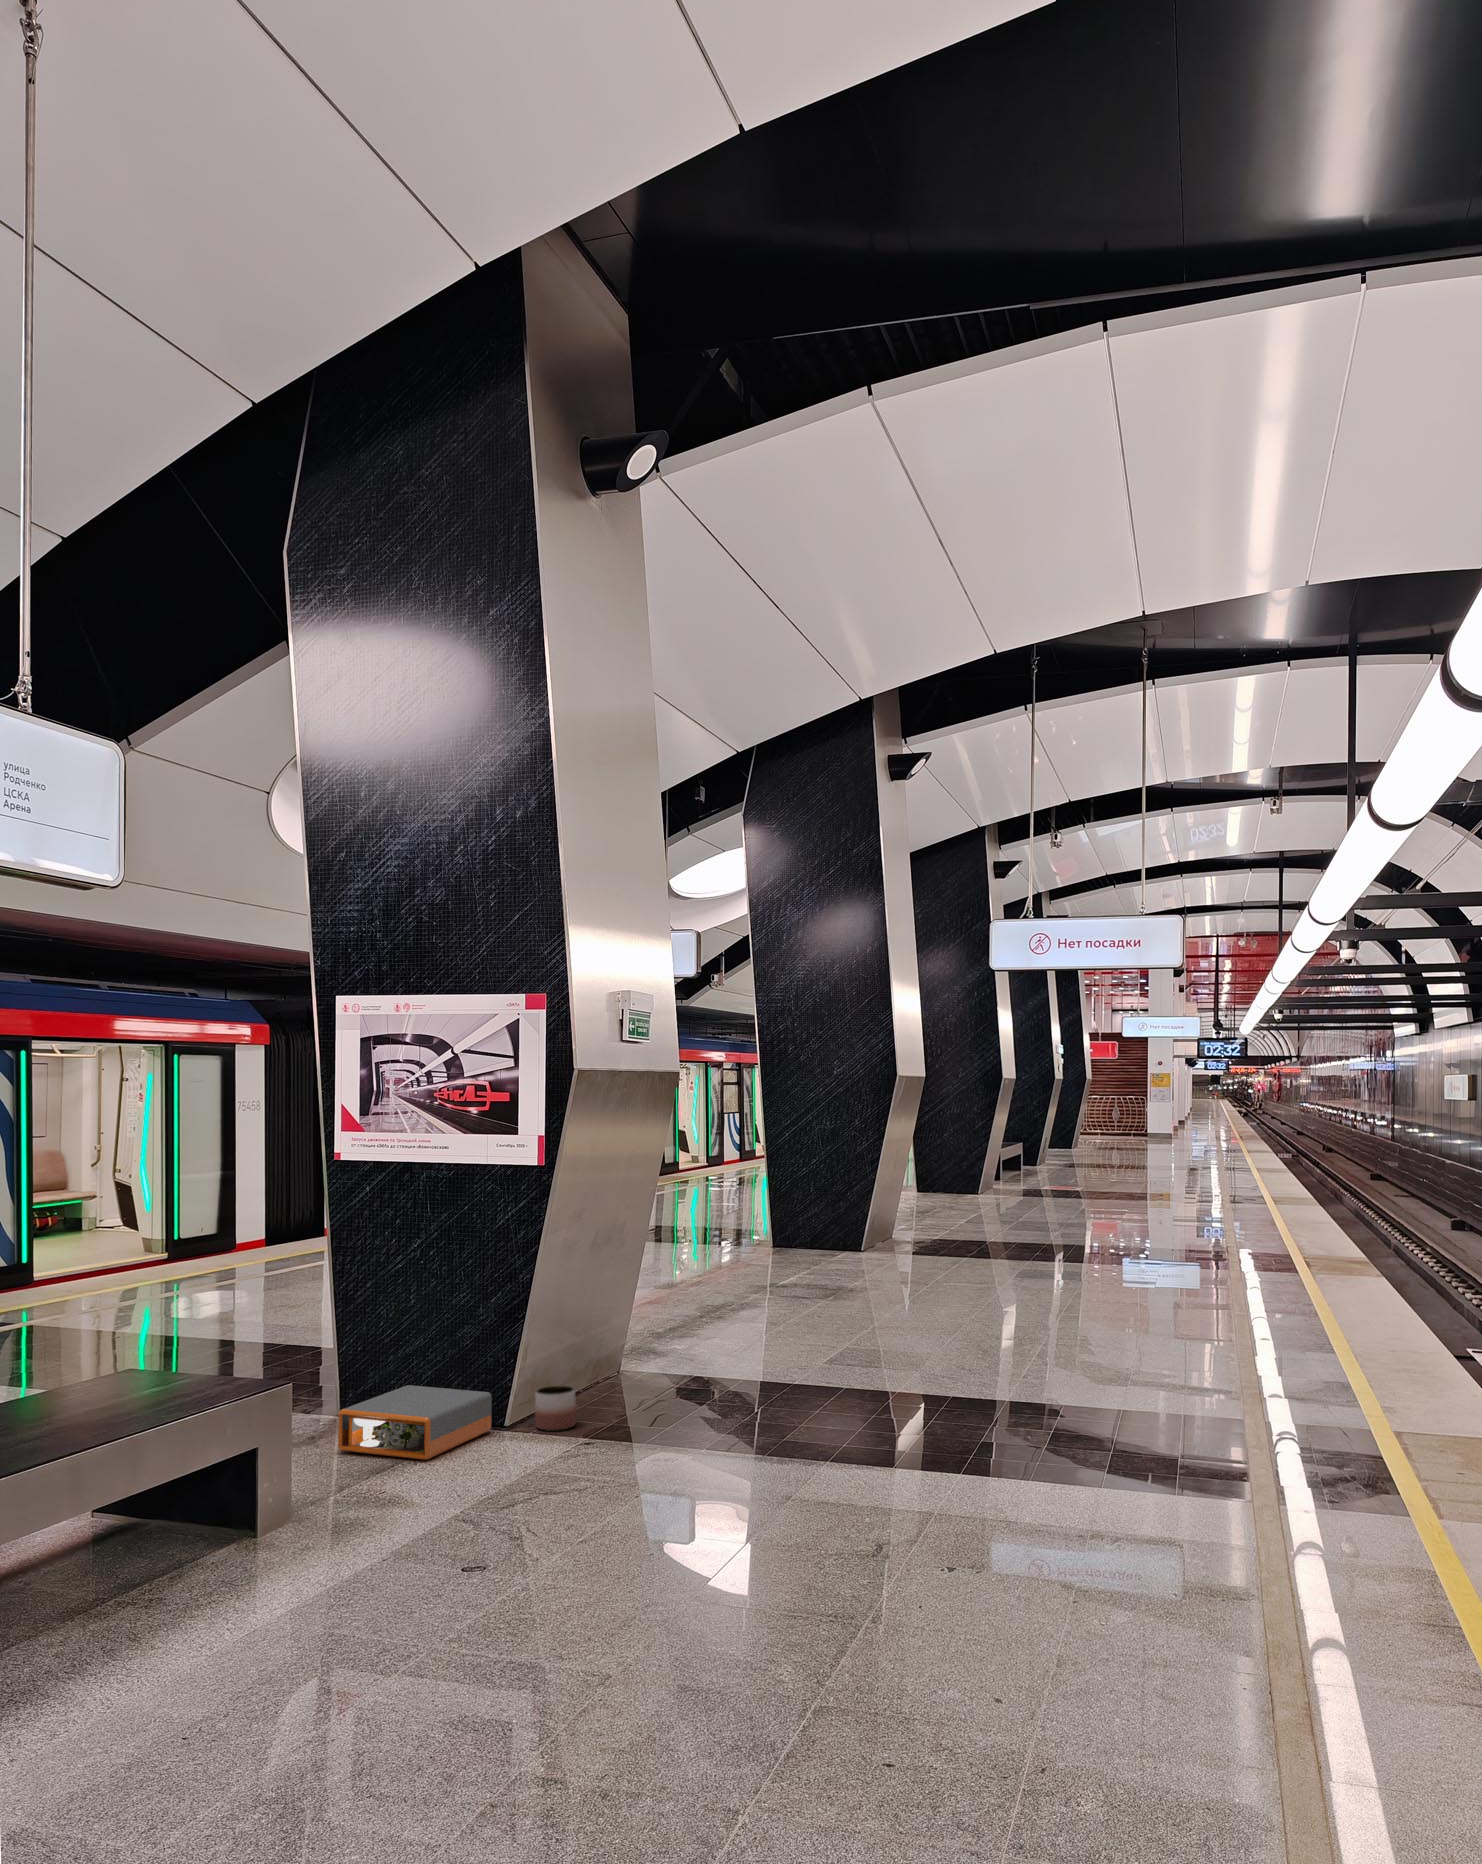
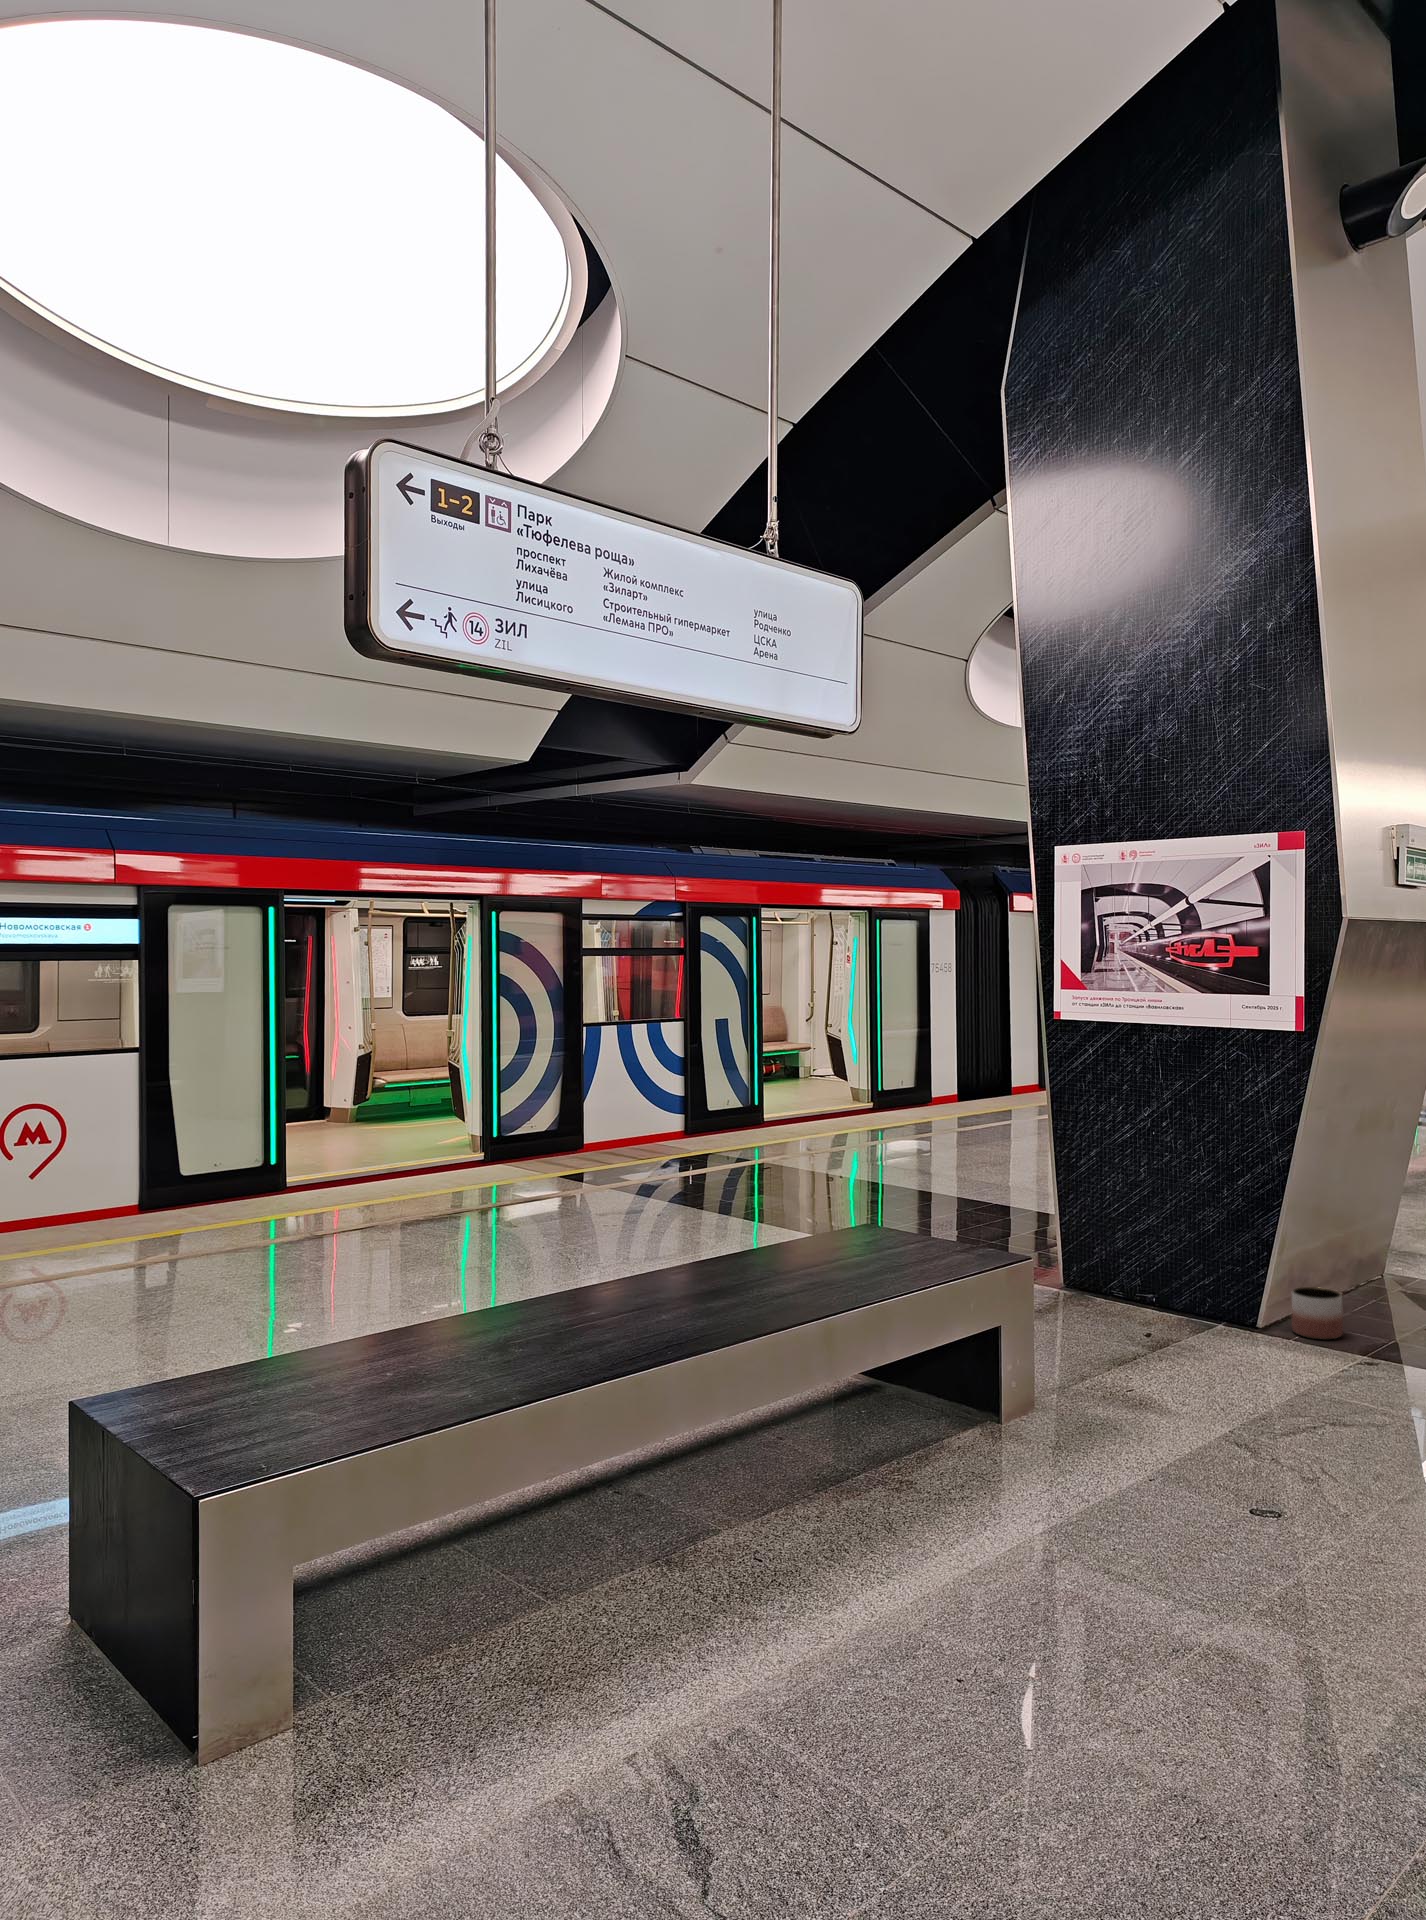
storage box: present [338,1385,492,1460] -> none [1069,1266,1239,1353]

